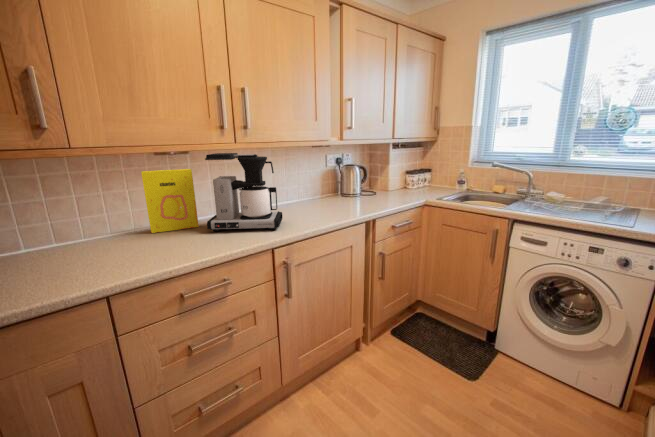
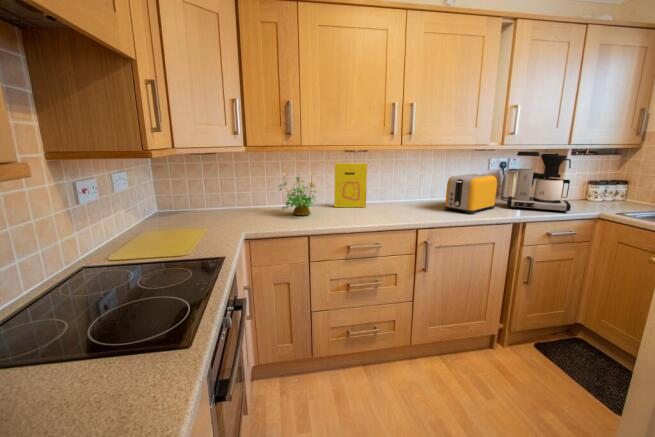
coffee maker: present [205,153,282,231] -> present [507,151,571,213]
toaster: none [295,173,342,218] -> present [445,174,497,214]
potted plant: none [33,181,119,259] -> present [279,166,318,215]

